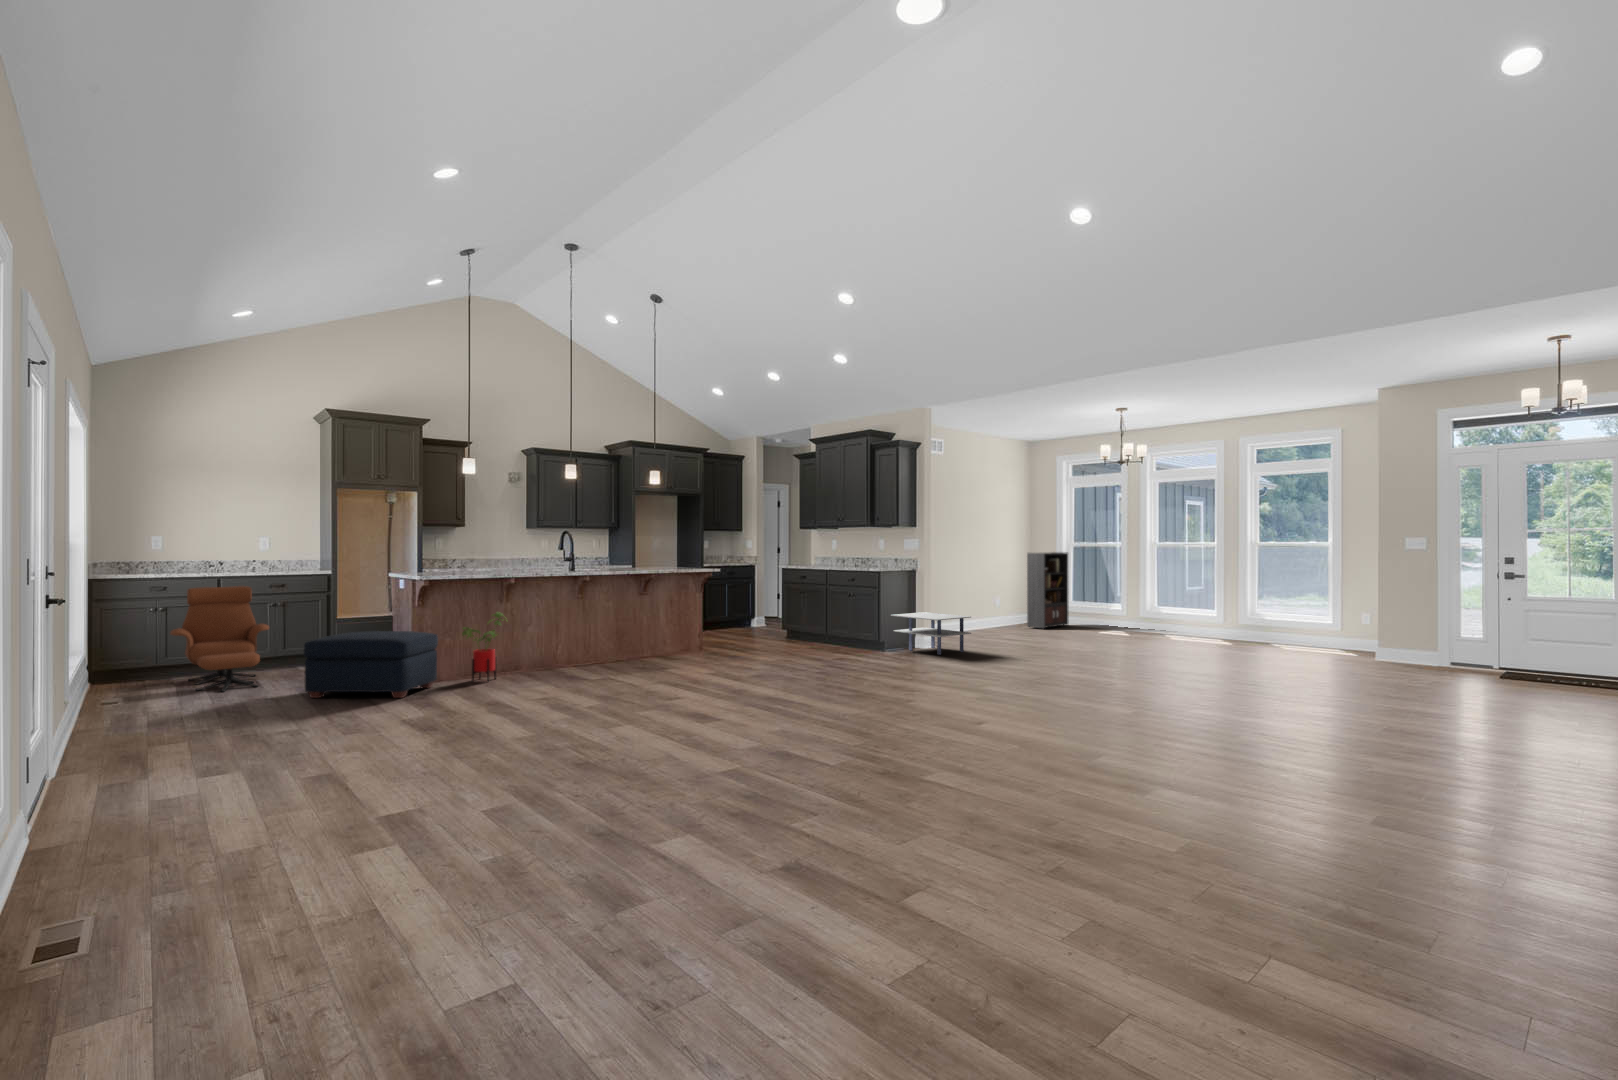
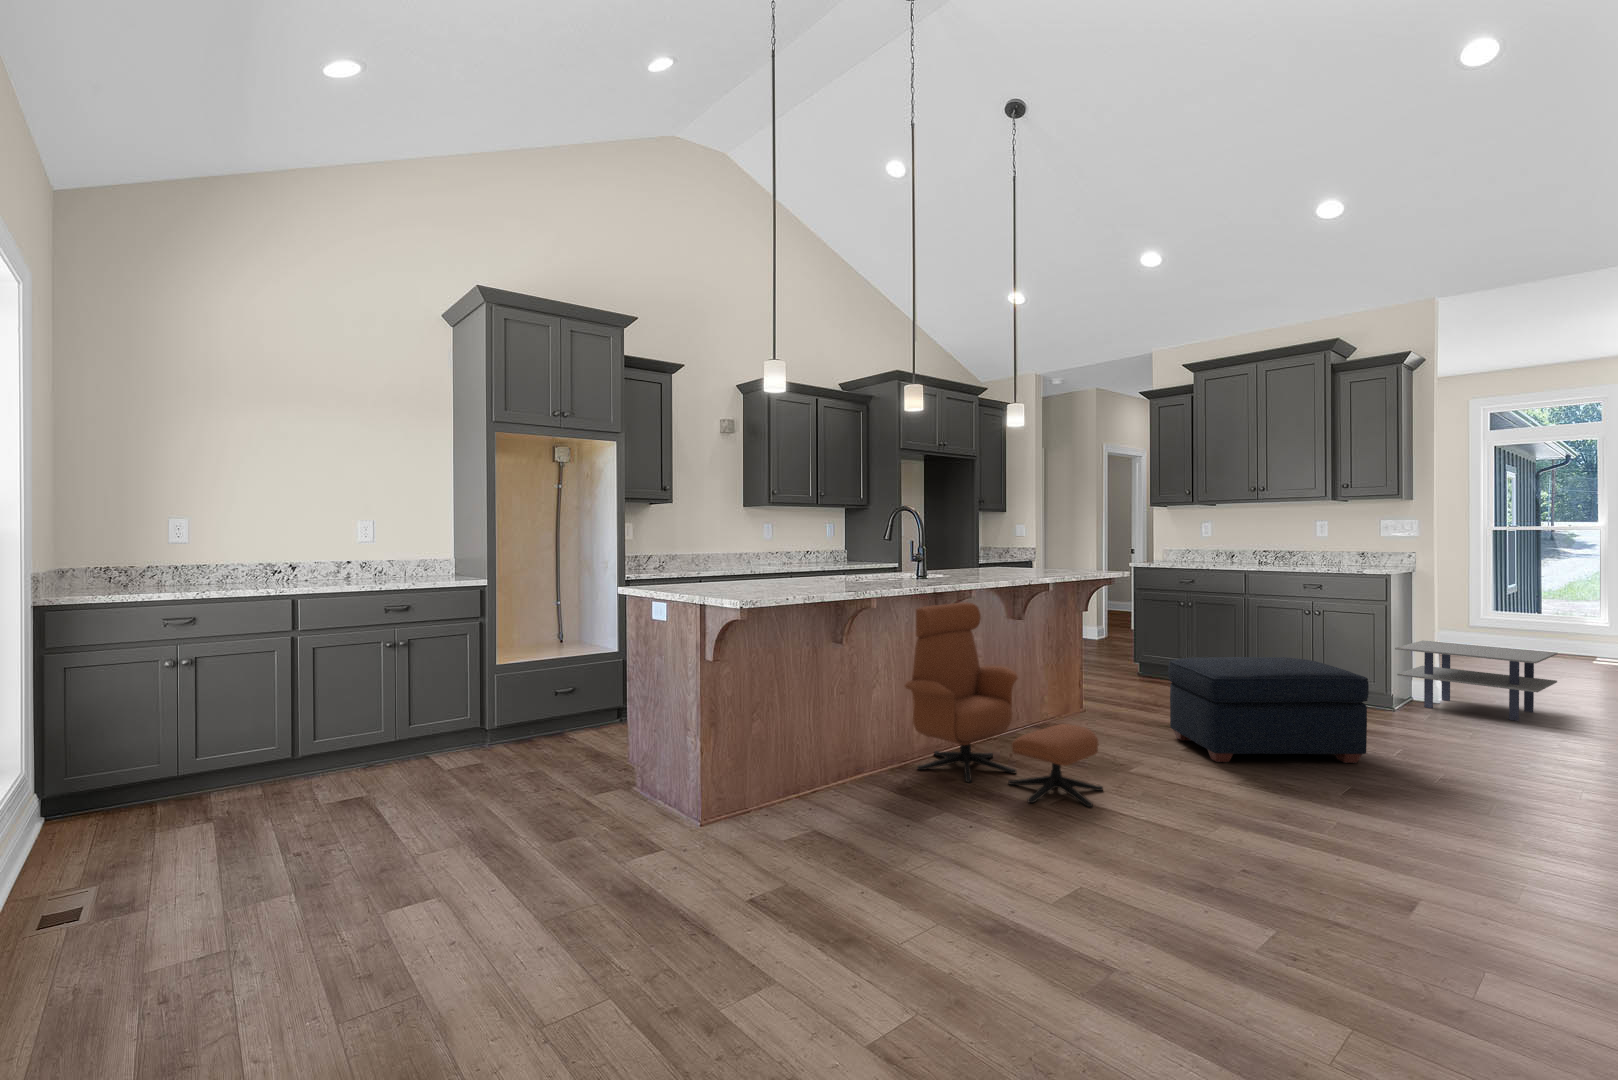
bookcase: present [1027,552,1069,628] -> none [1447,540,1507,655]
lounge chair: present [170,586,269,692] -> present [905,603,1103,807]
house plant: present [462,612,503,681] -> none [785,667,869,814]
ottoman: present [304,631,438,698] -> present [1168,657,1369,763]

